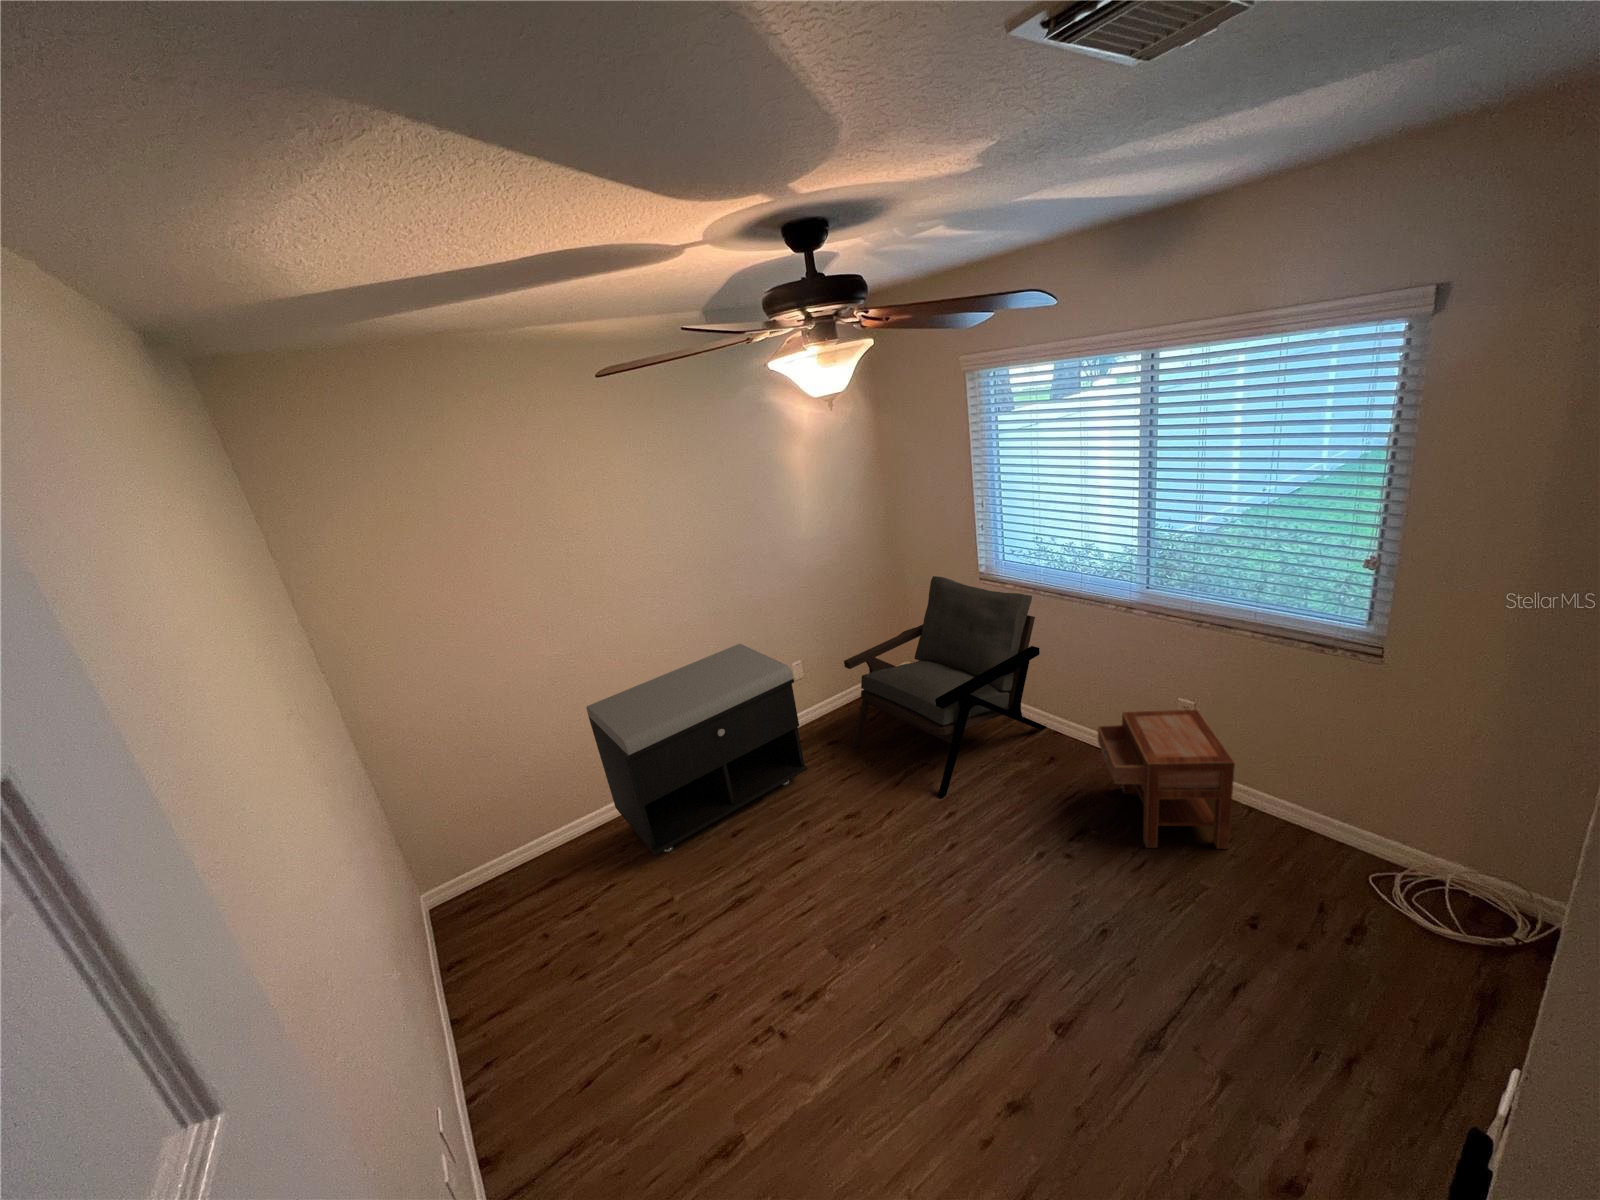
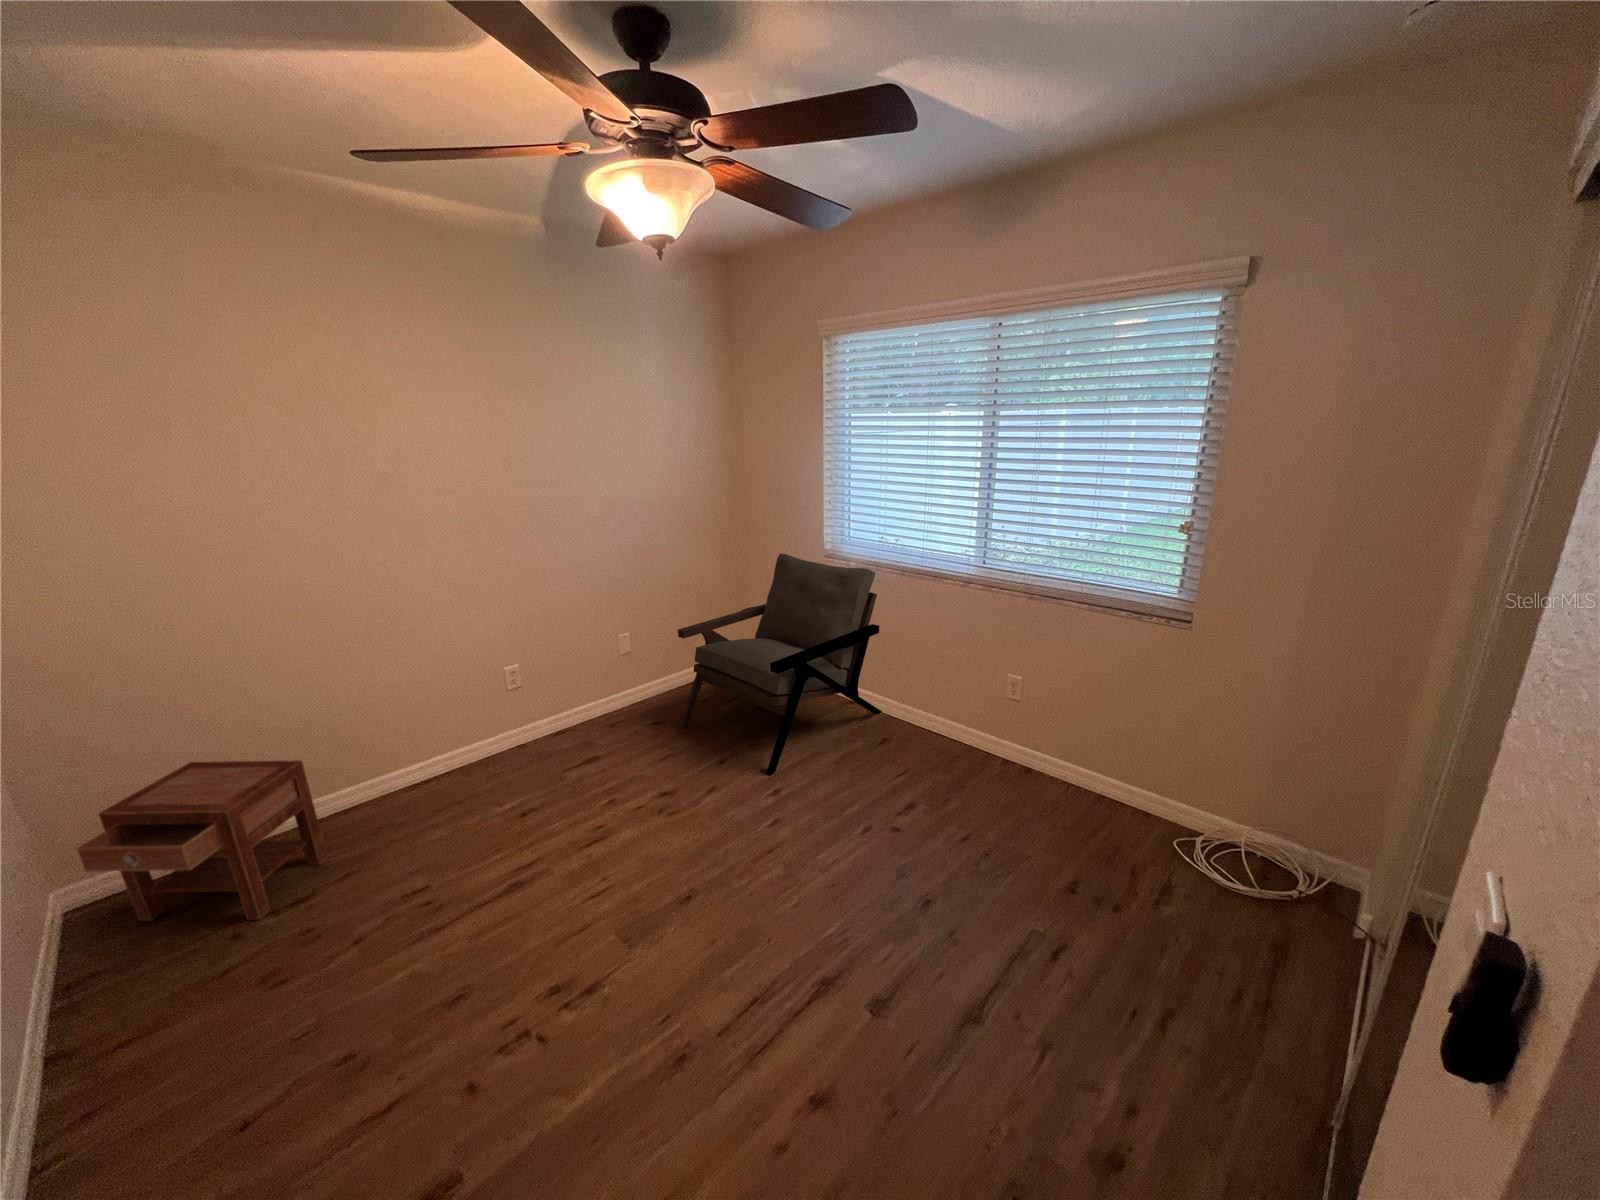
storage bench: present [586,644,807,855] -> none [348,603,625,834]
nightstand: present [1098,709,1235,849] -> present [77,760,327,921]

